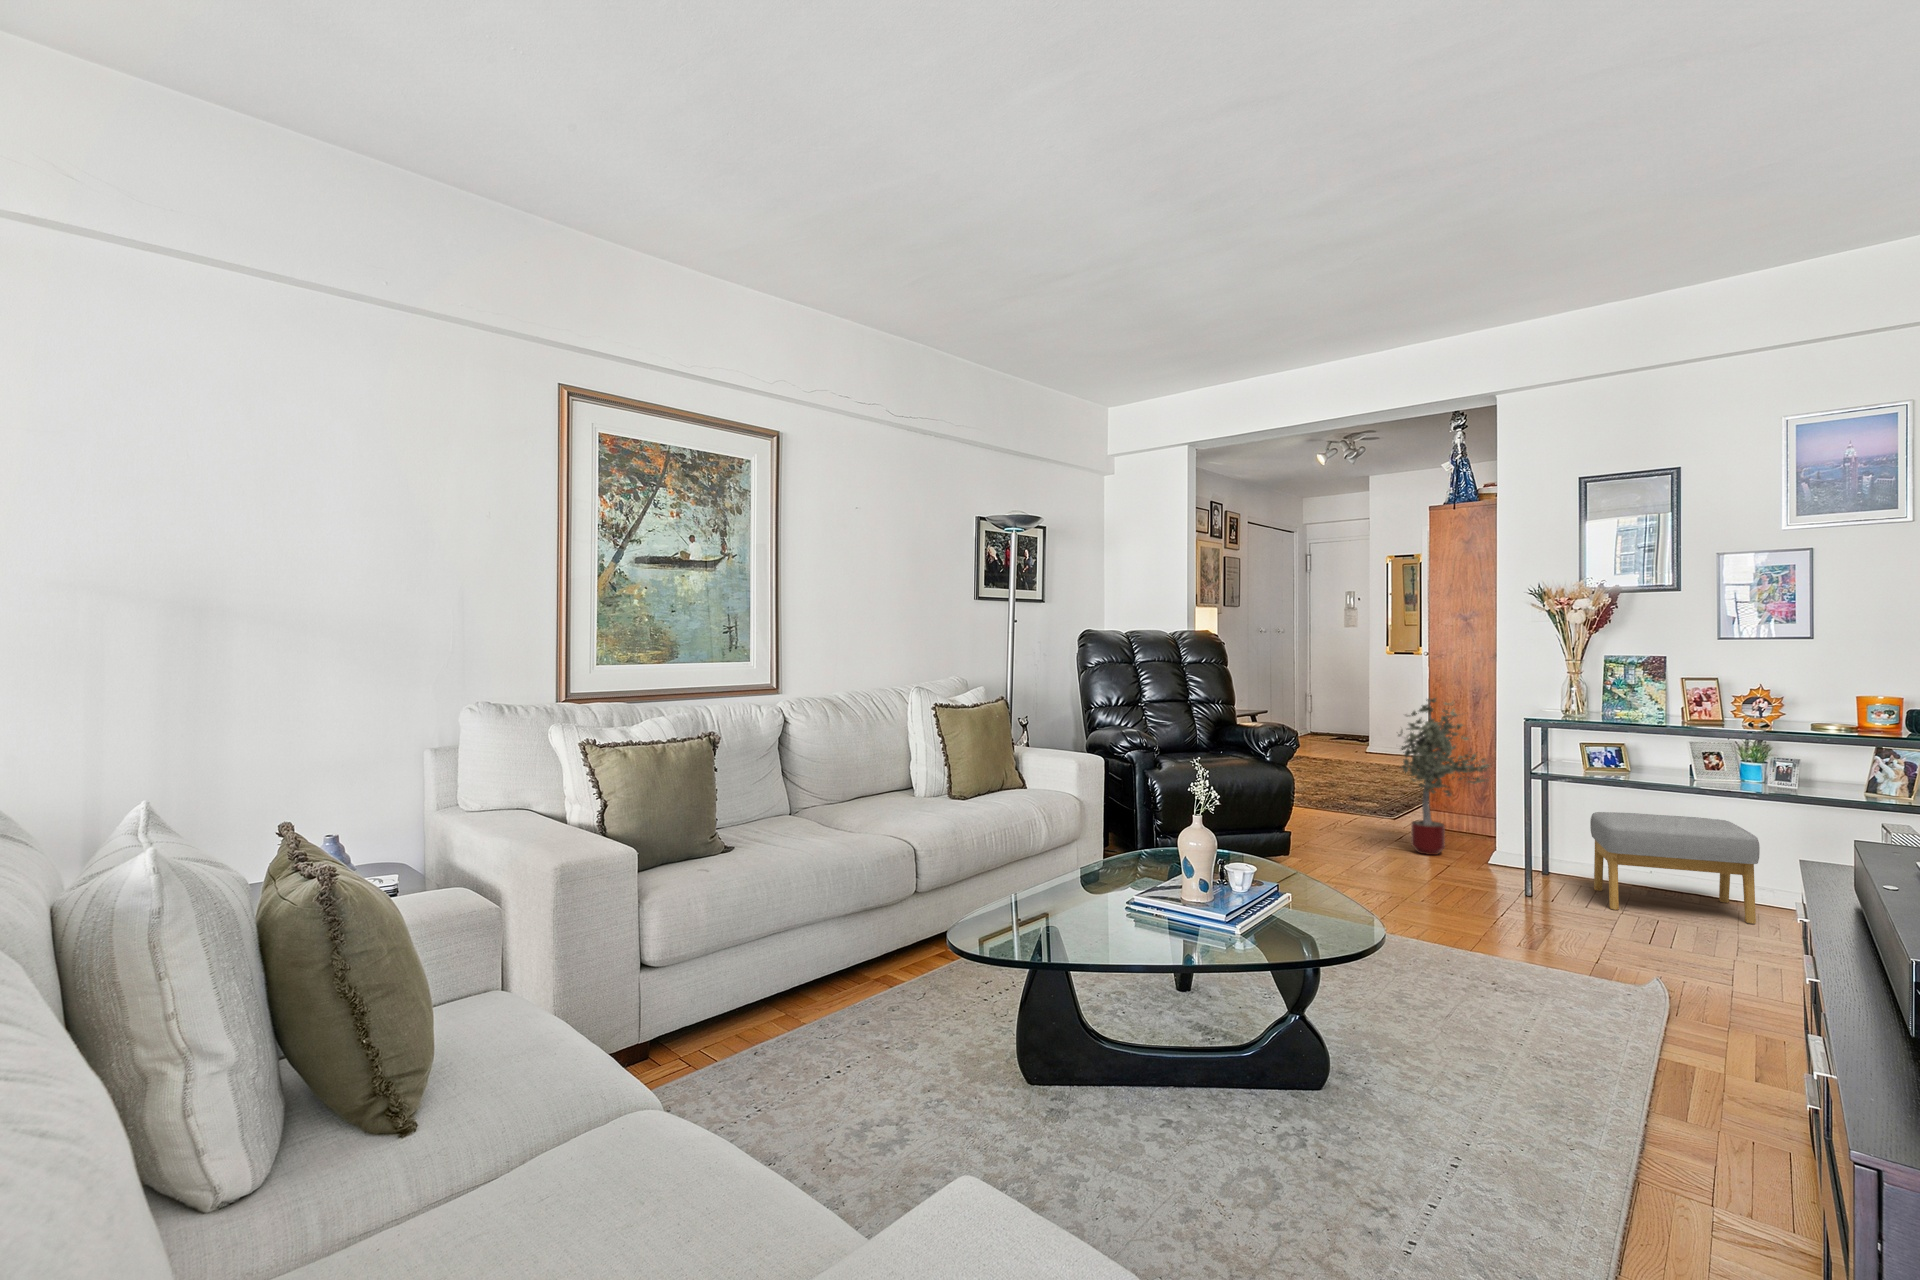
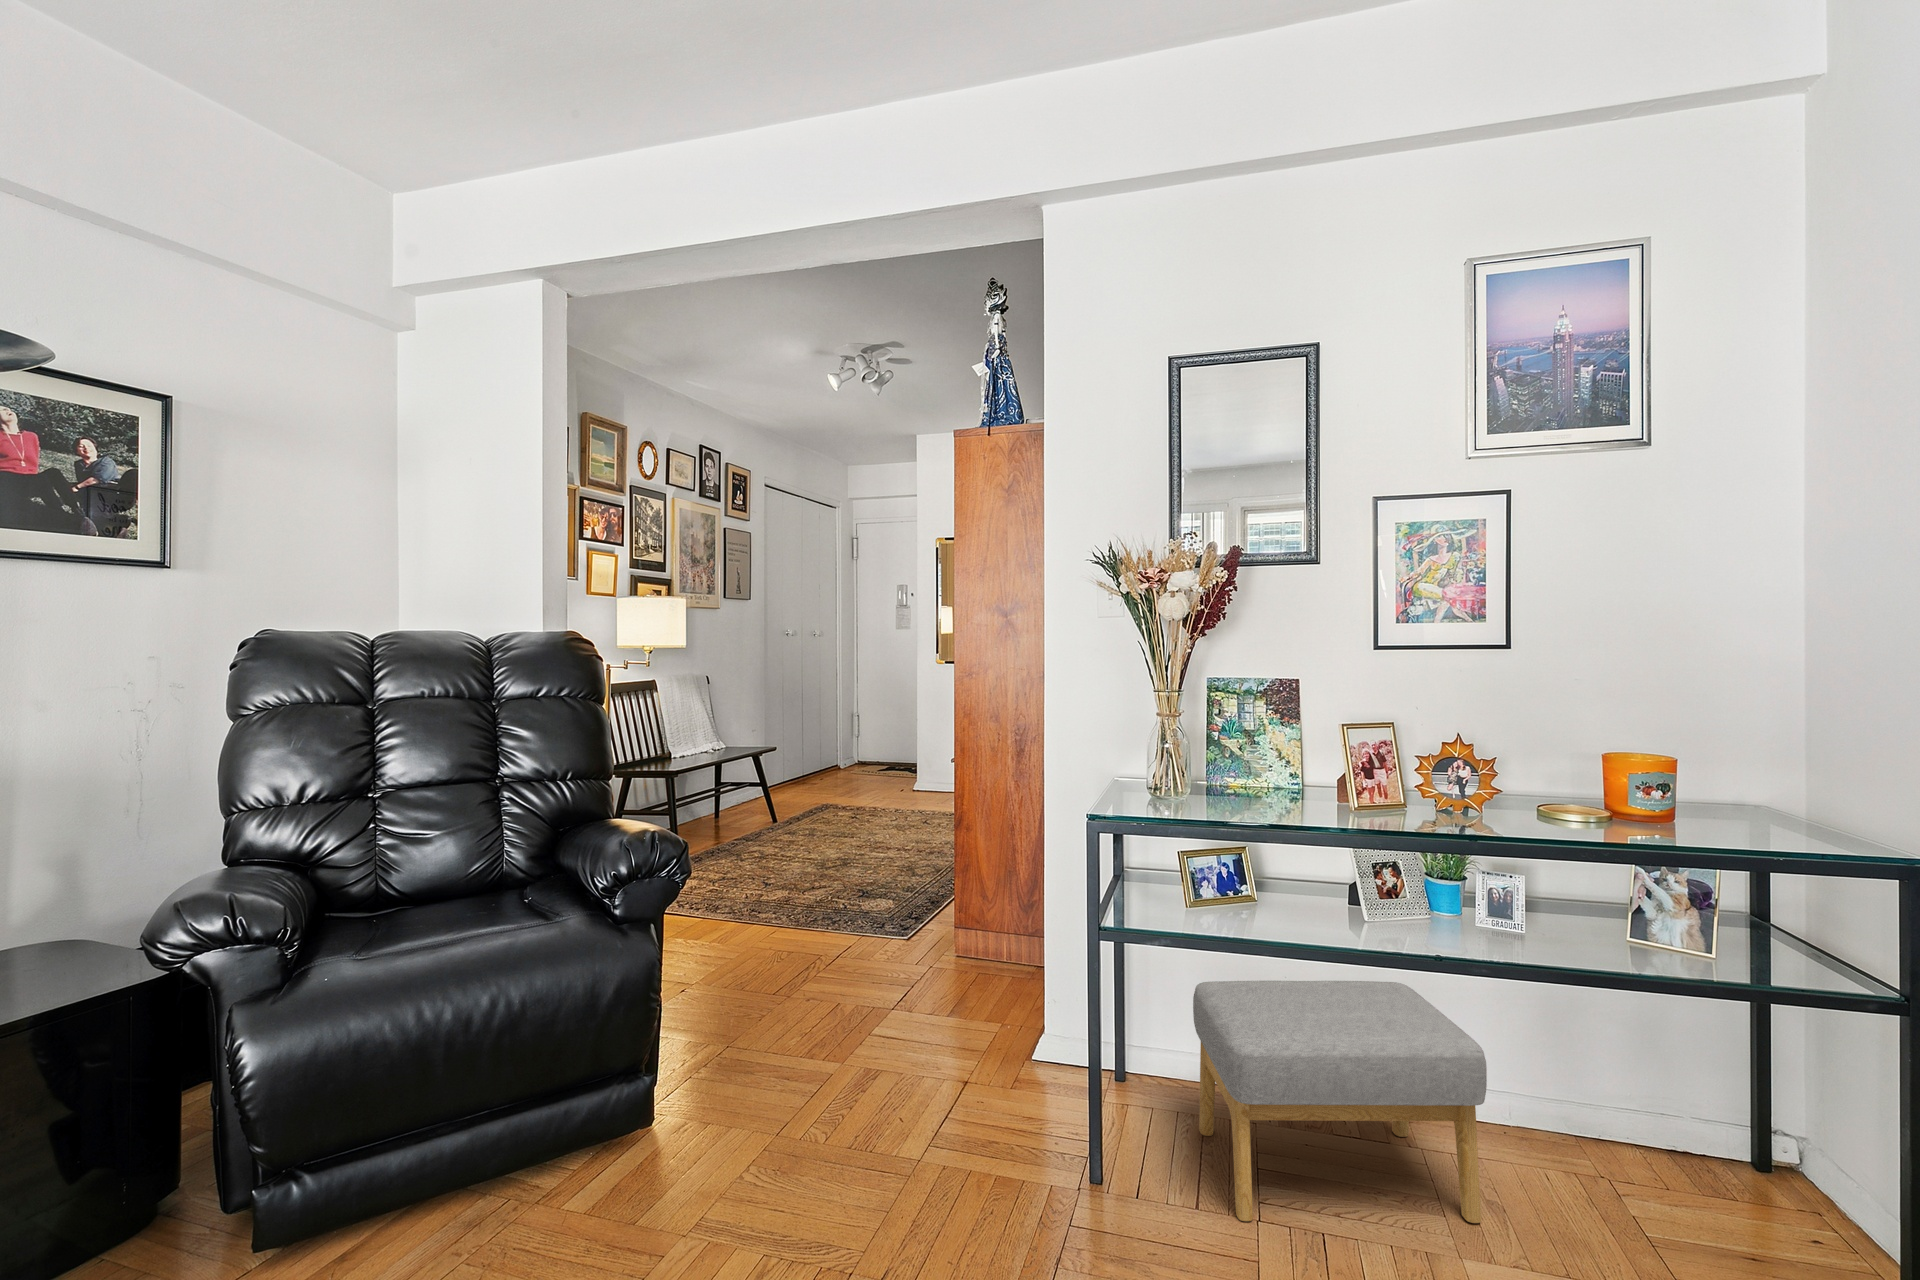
potted tree: present [1398,698,1489,855] -> none [872,757,1035,1052]

